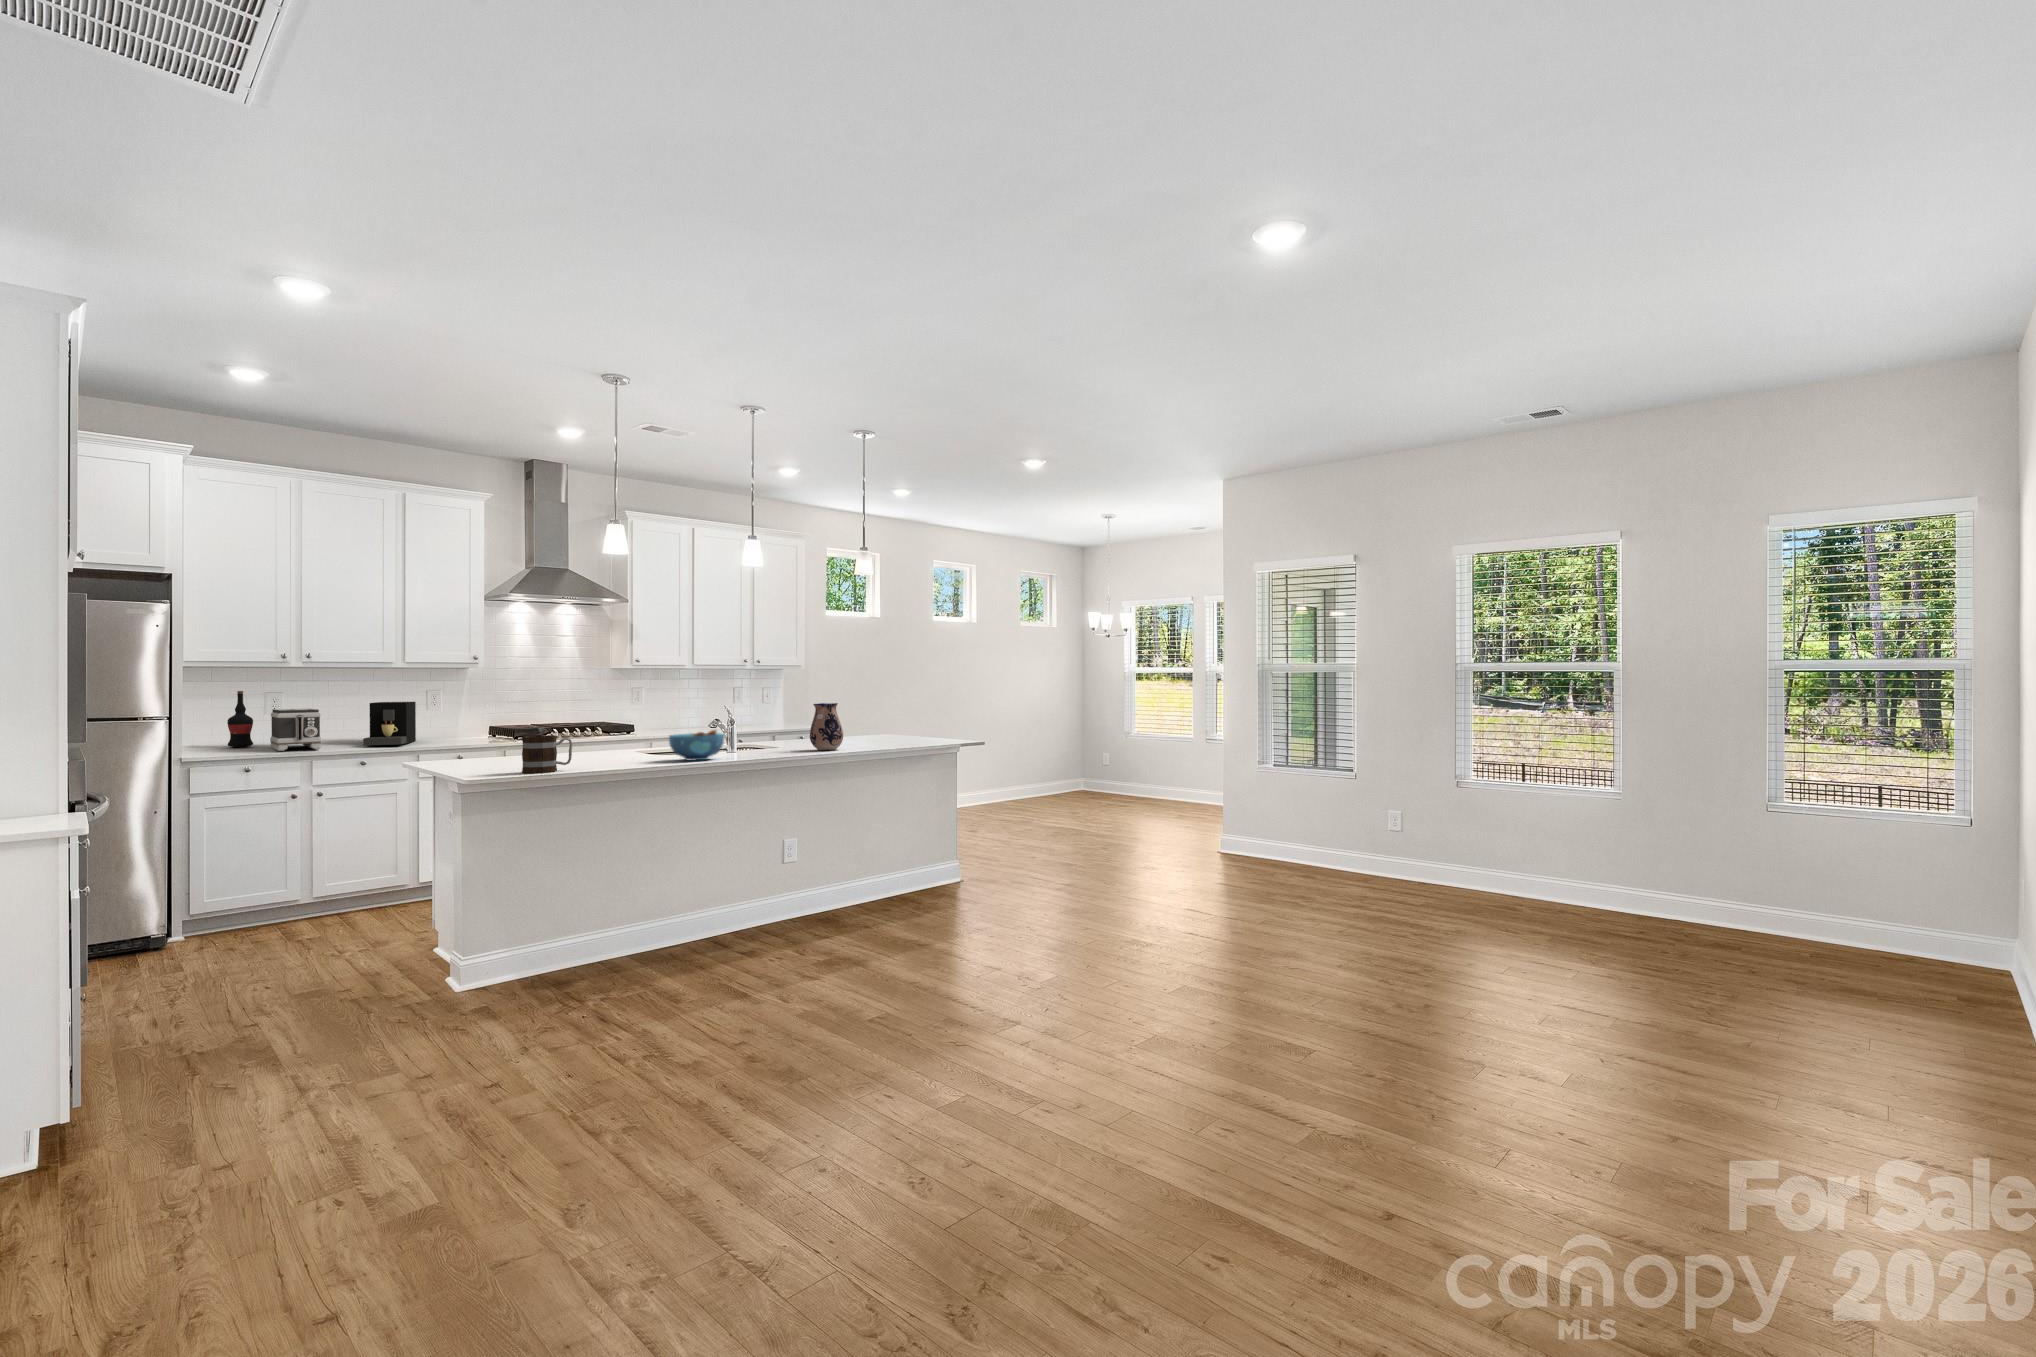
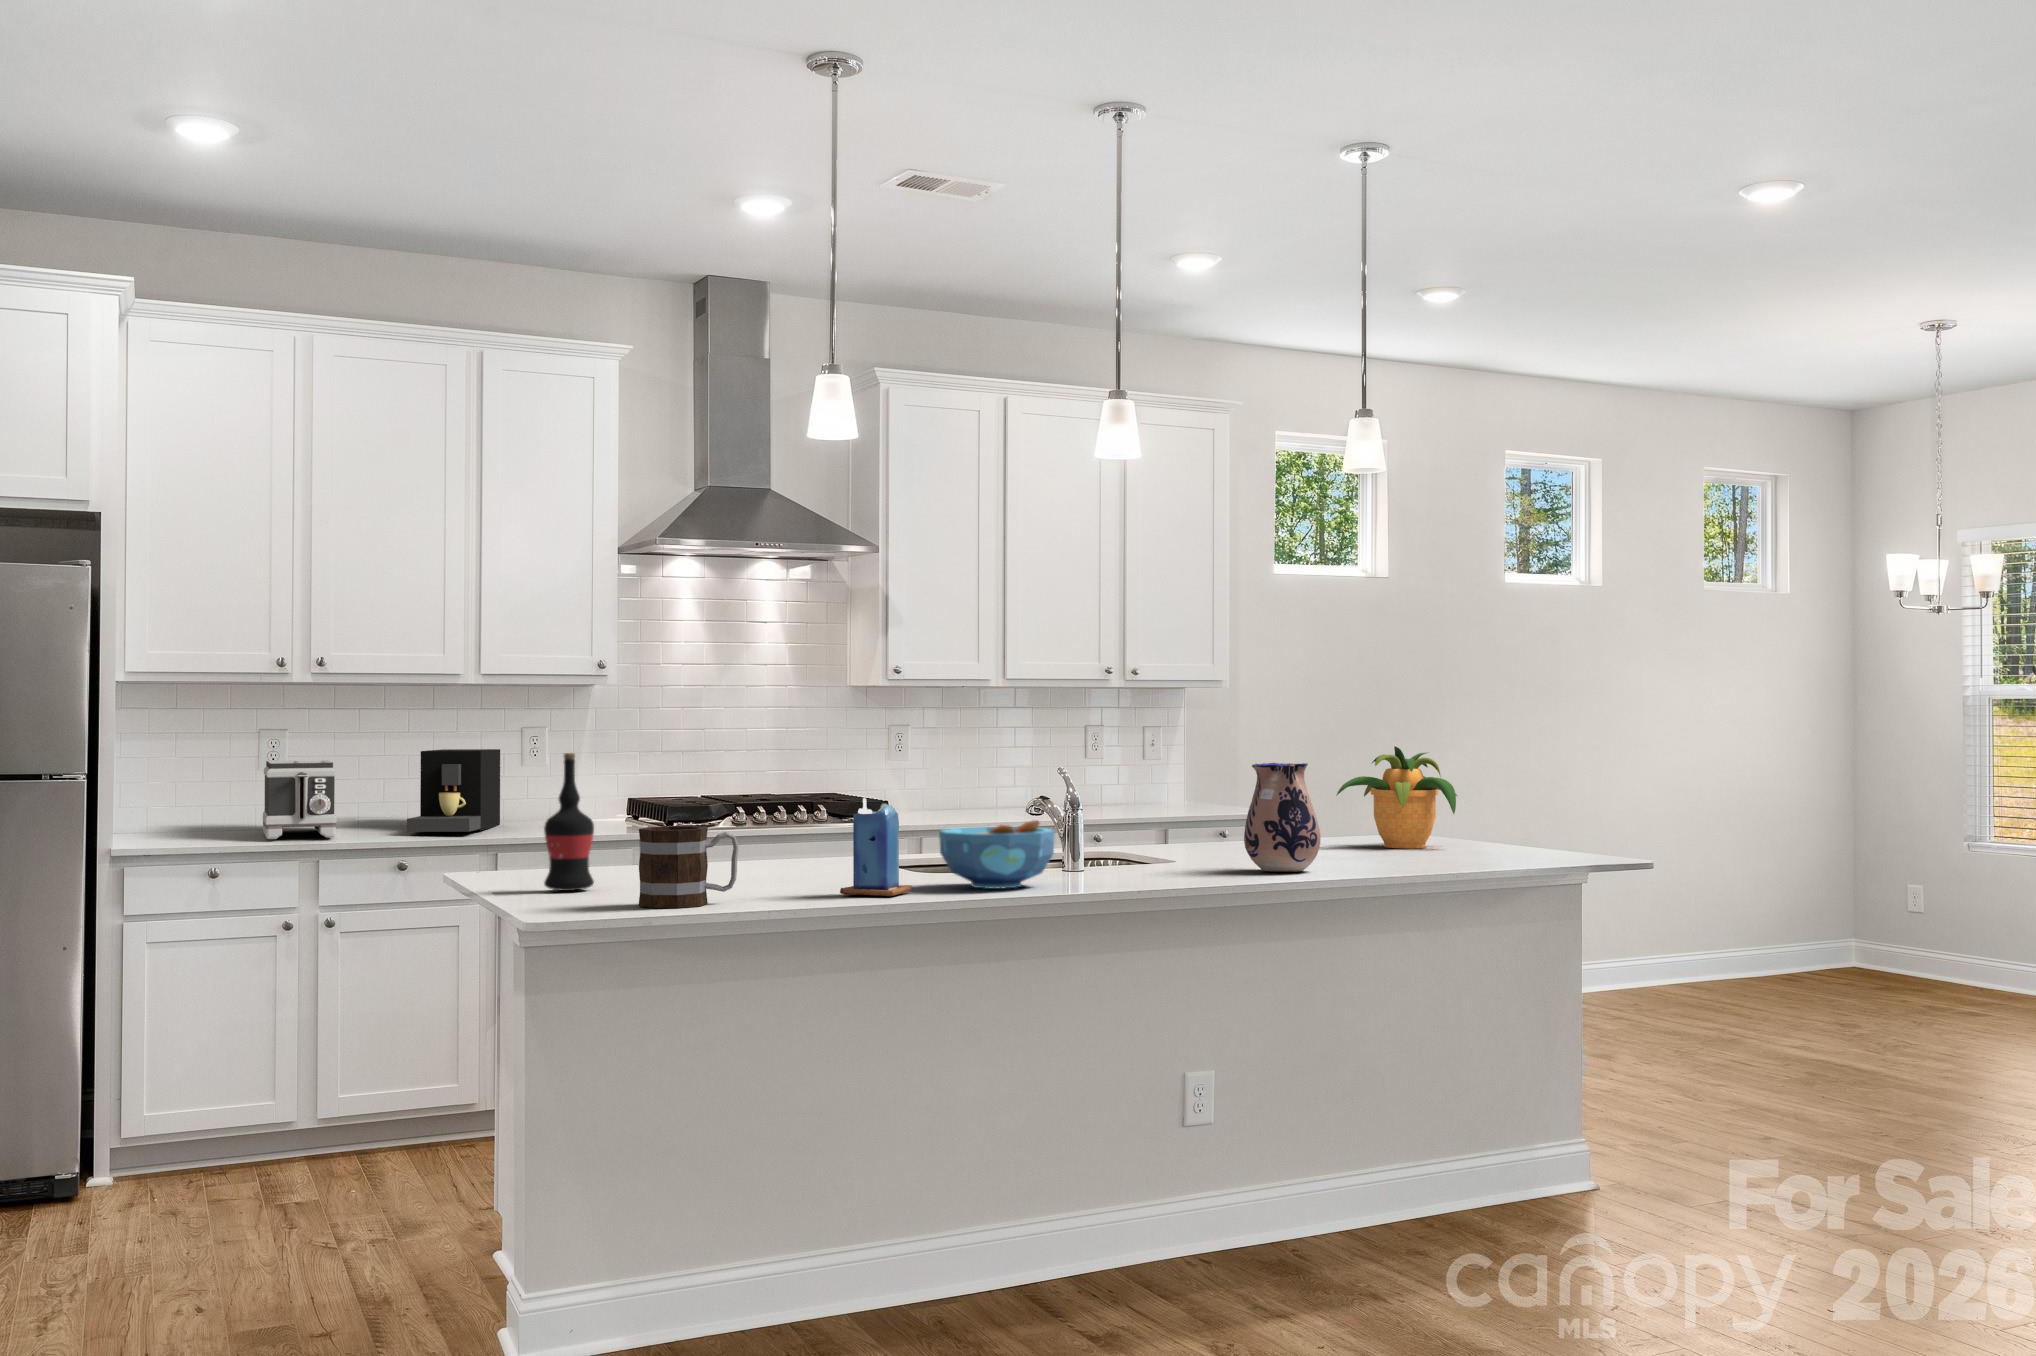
wine bottle: present [227,691,253,747] -> present [544,753,594,891]
potted plant: none [852,695,905,740] -> present [1337,746,1457,848]
candle: none [622,721,657,765] -> present [840,797,912,896]

